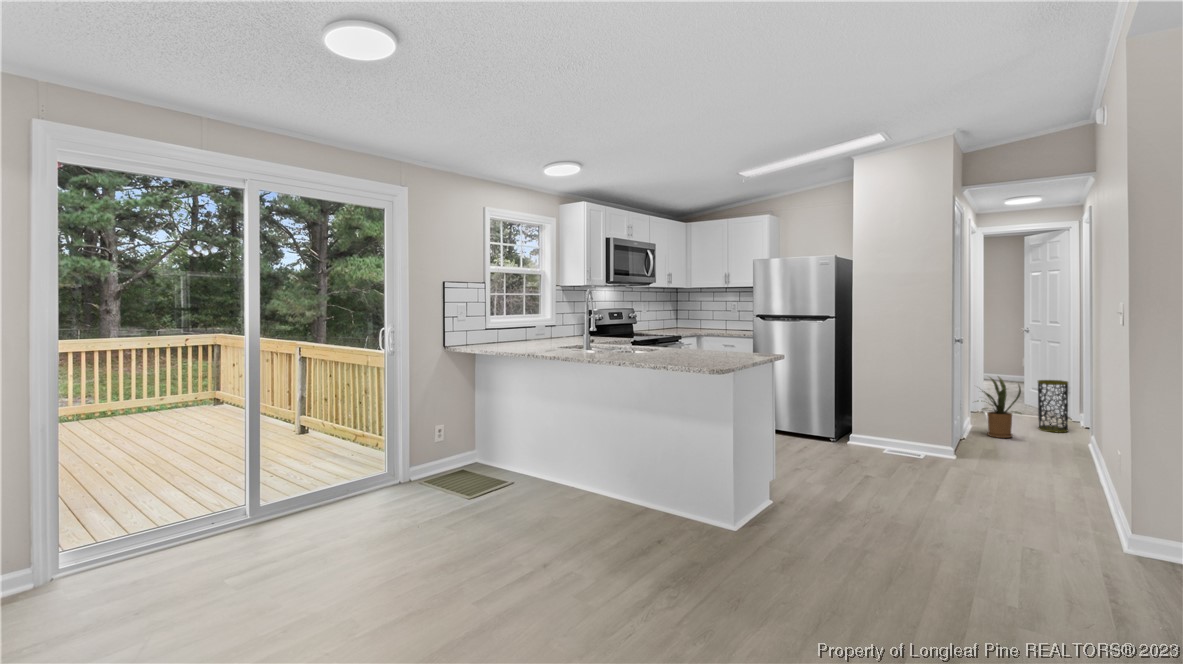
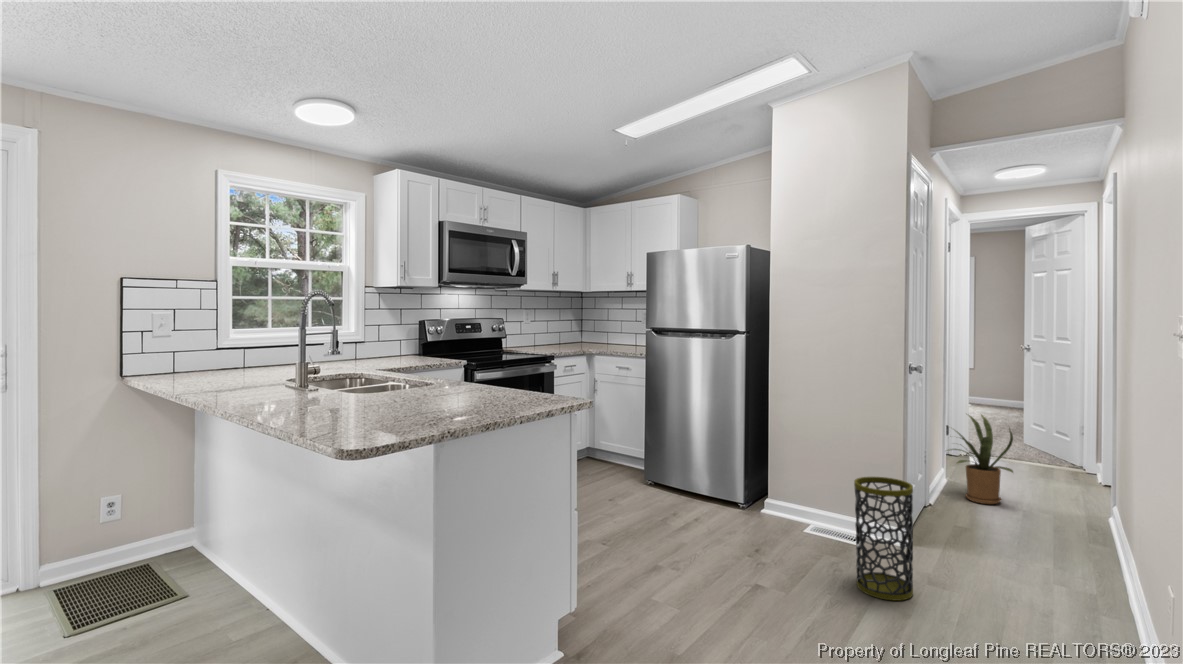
trash can: present [1038,380,1068,433] -> present [854,477,913,600]

